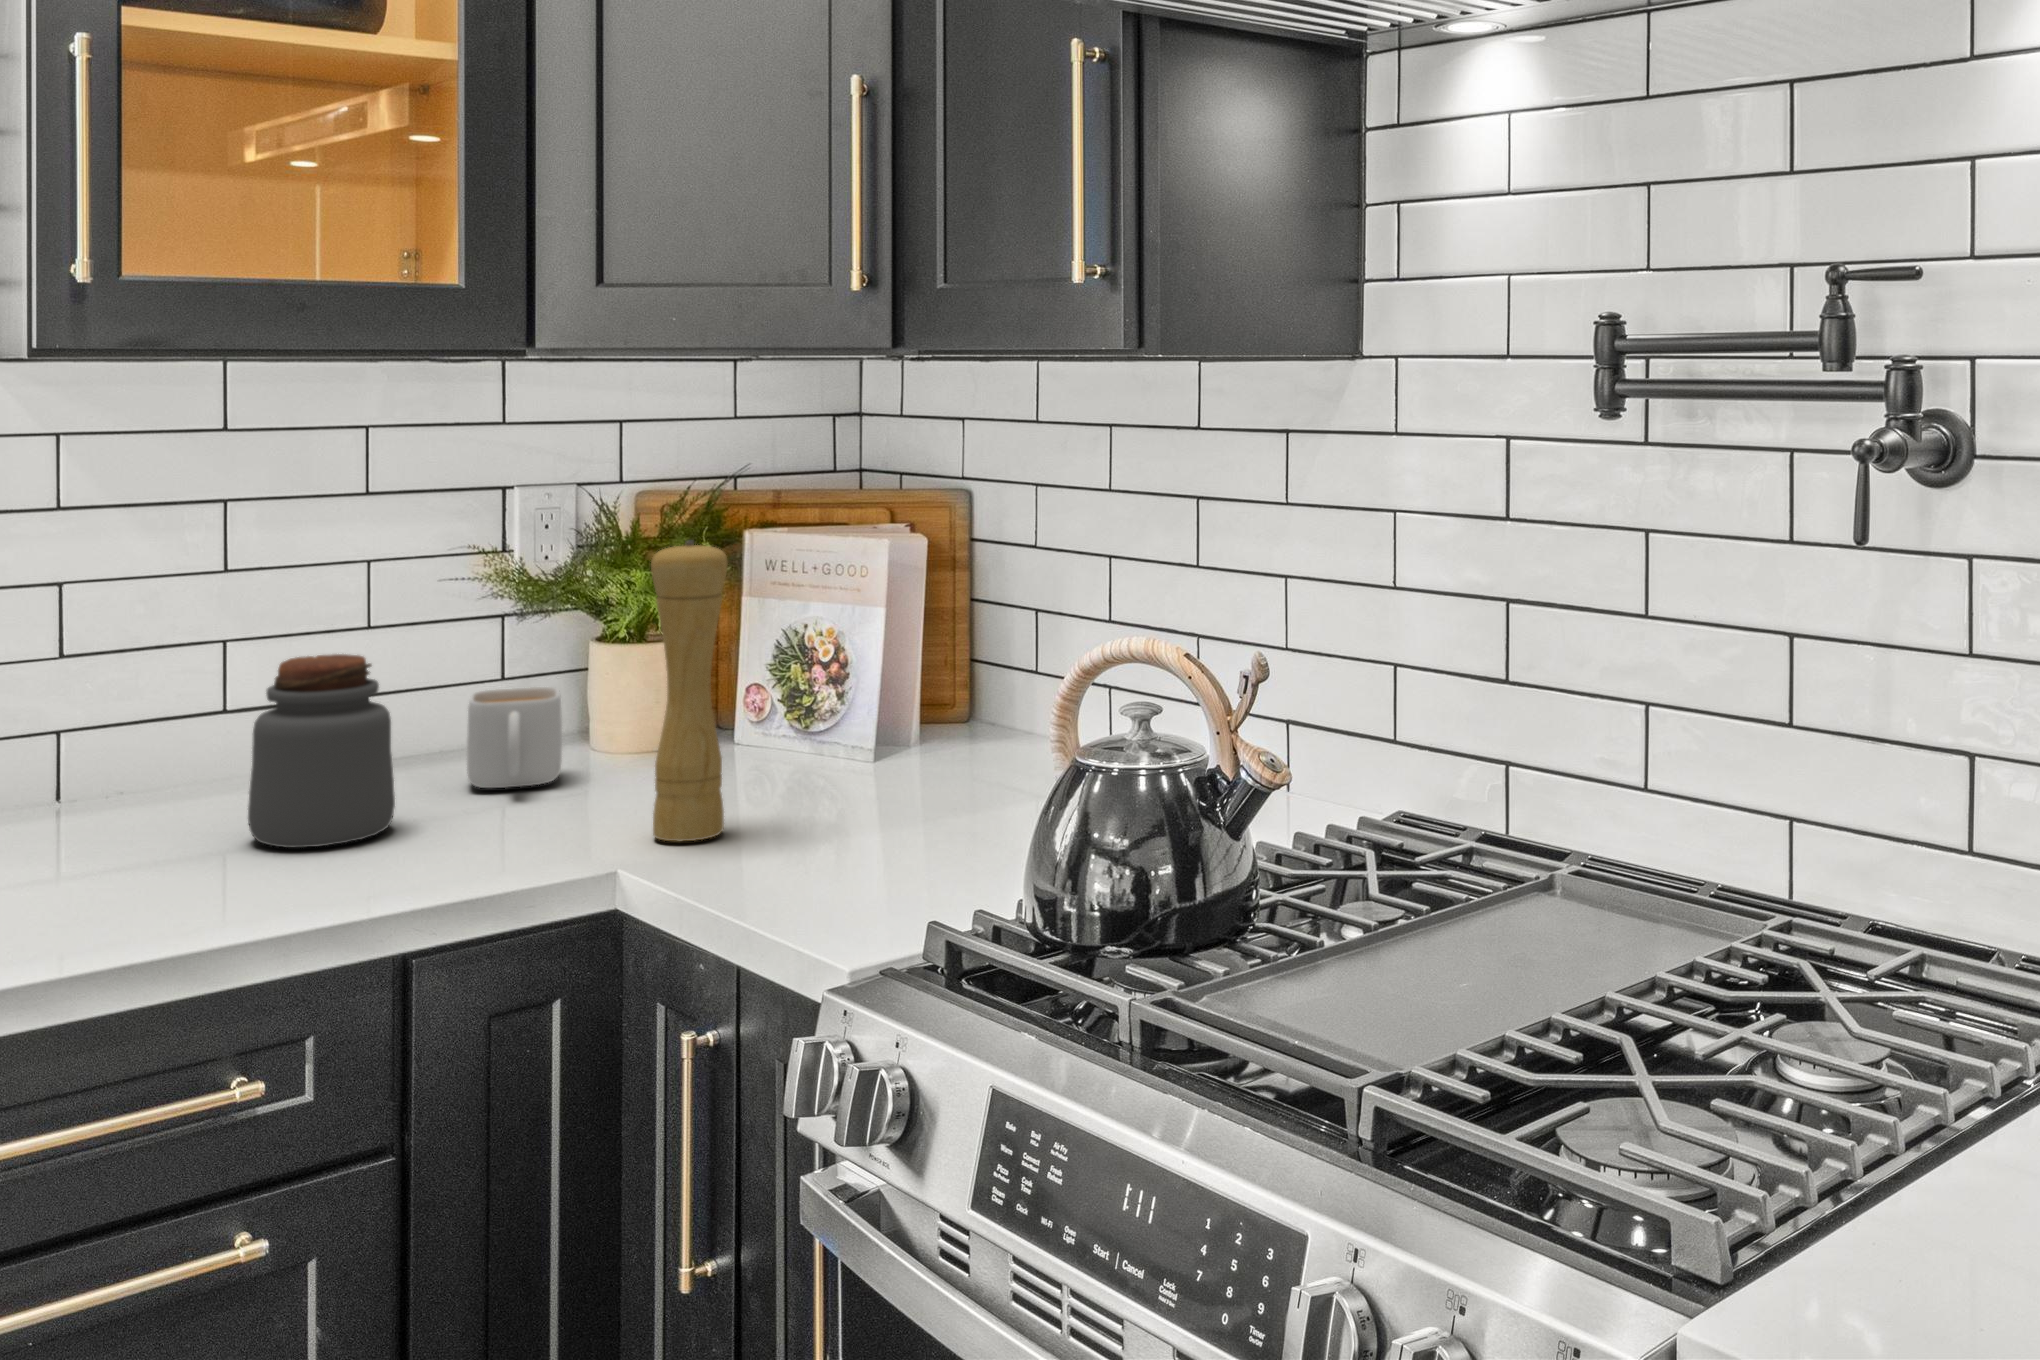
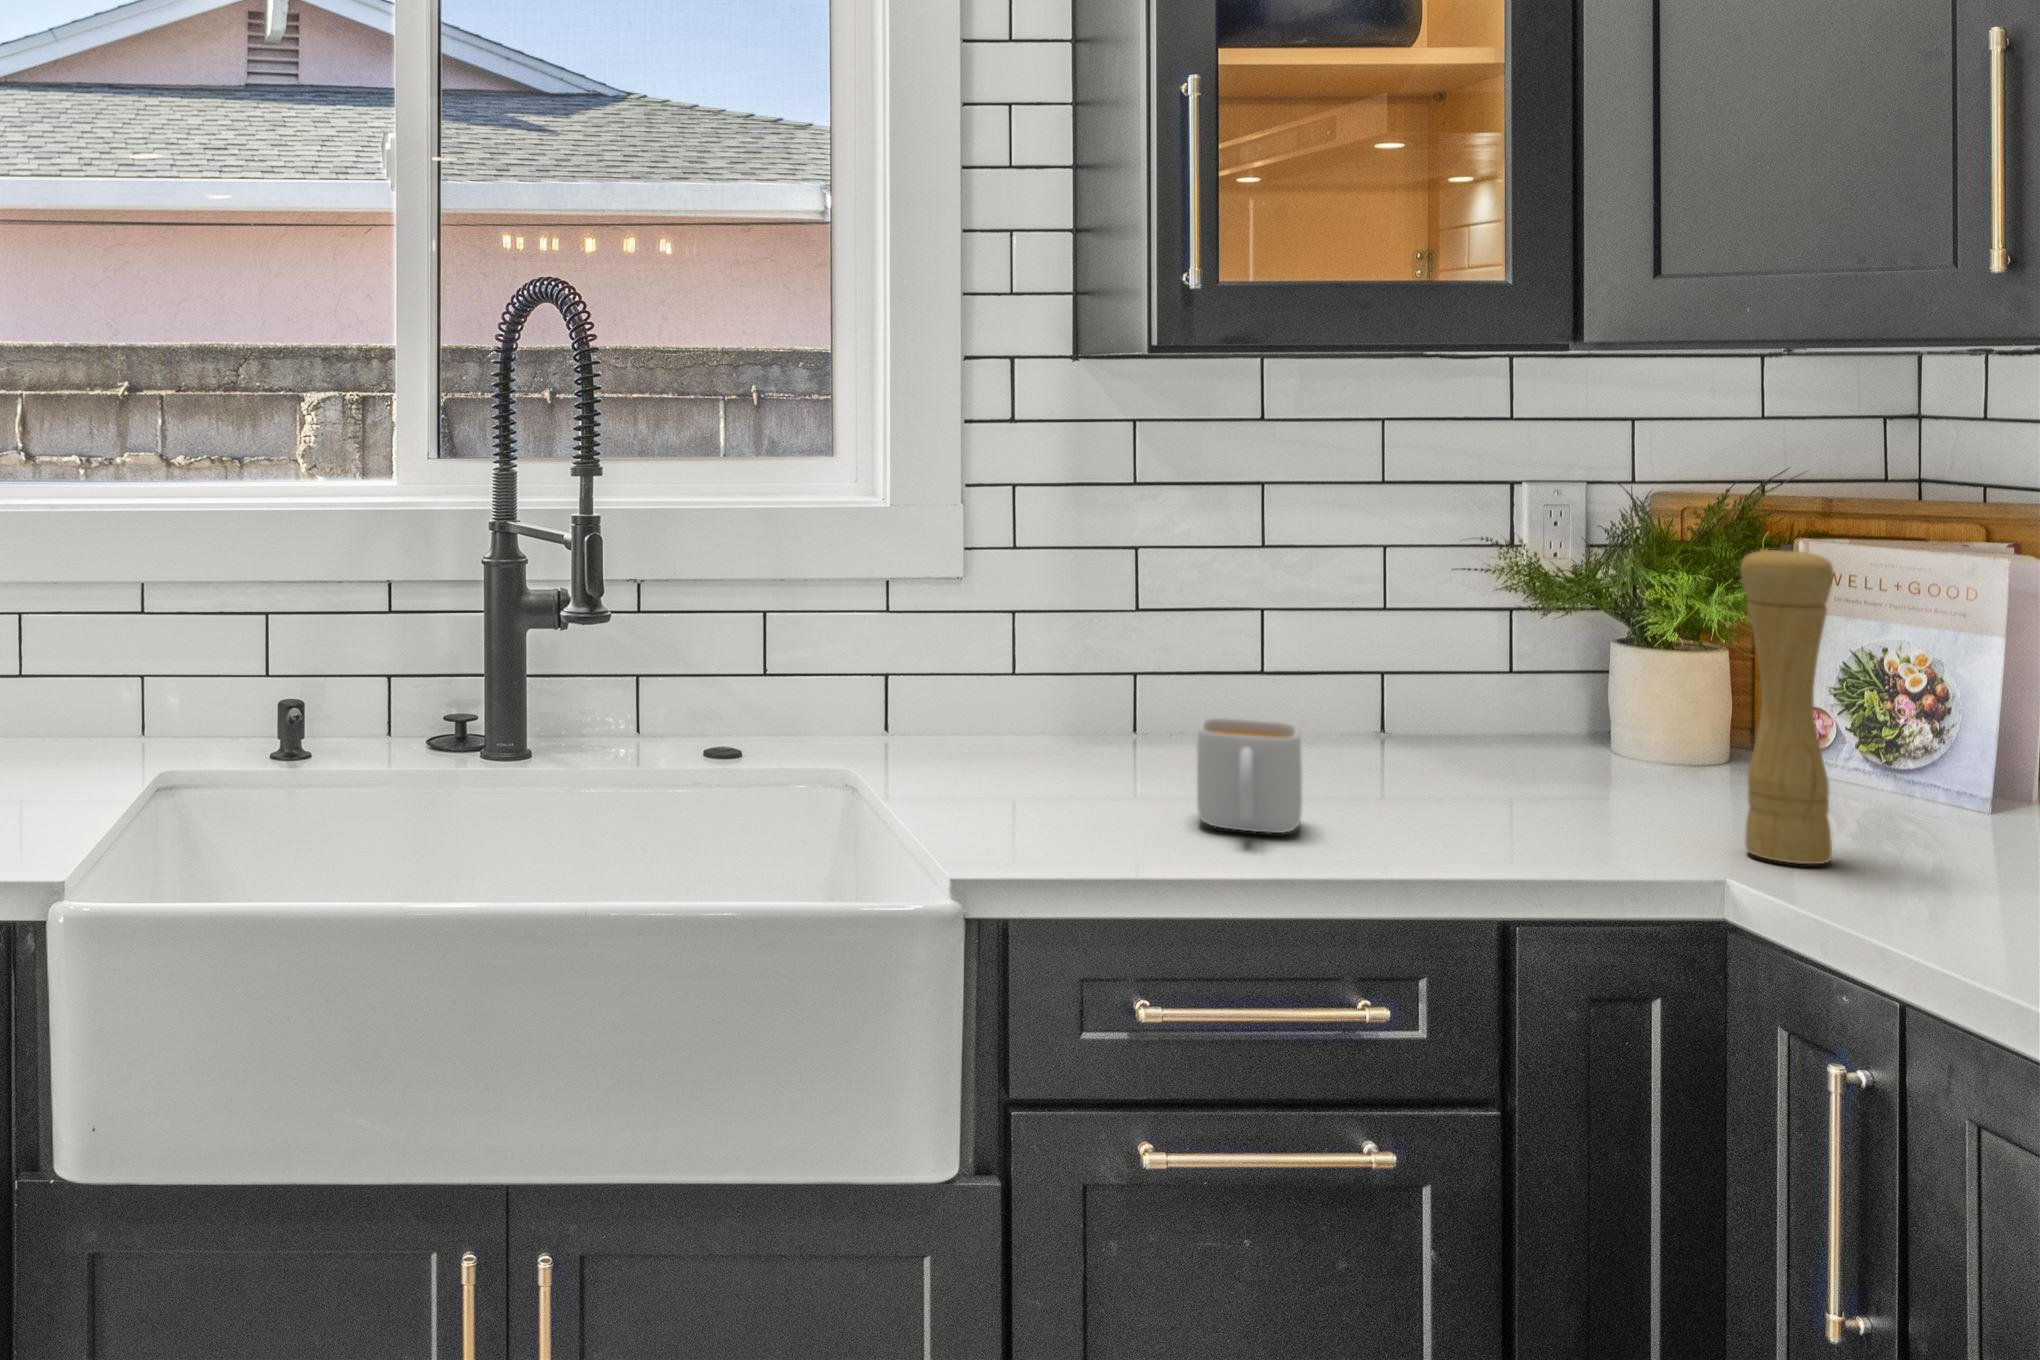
jar: present [248,654,395,848] -> none [1319,627,1454,805]
mug: present [467,687,562,788] -> present [1197,718,1302,833]

